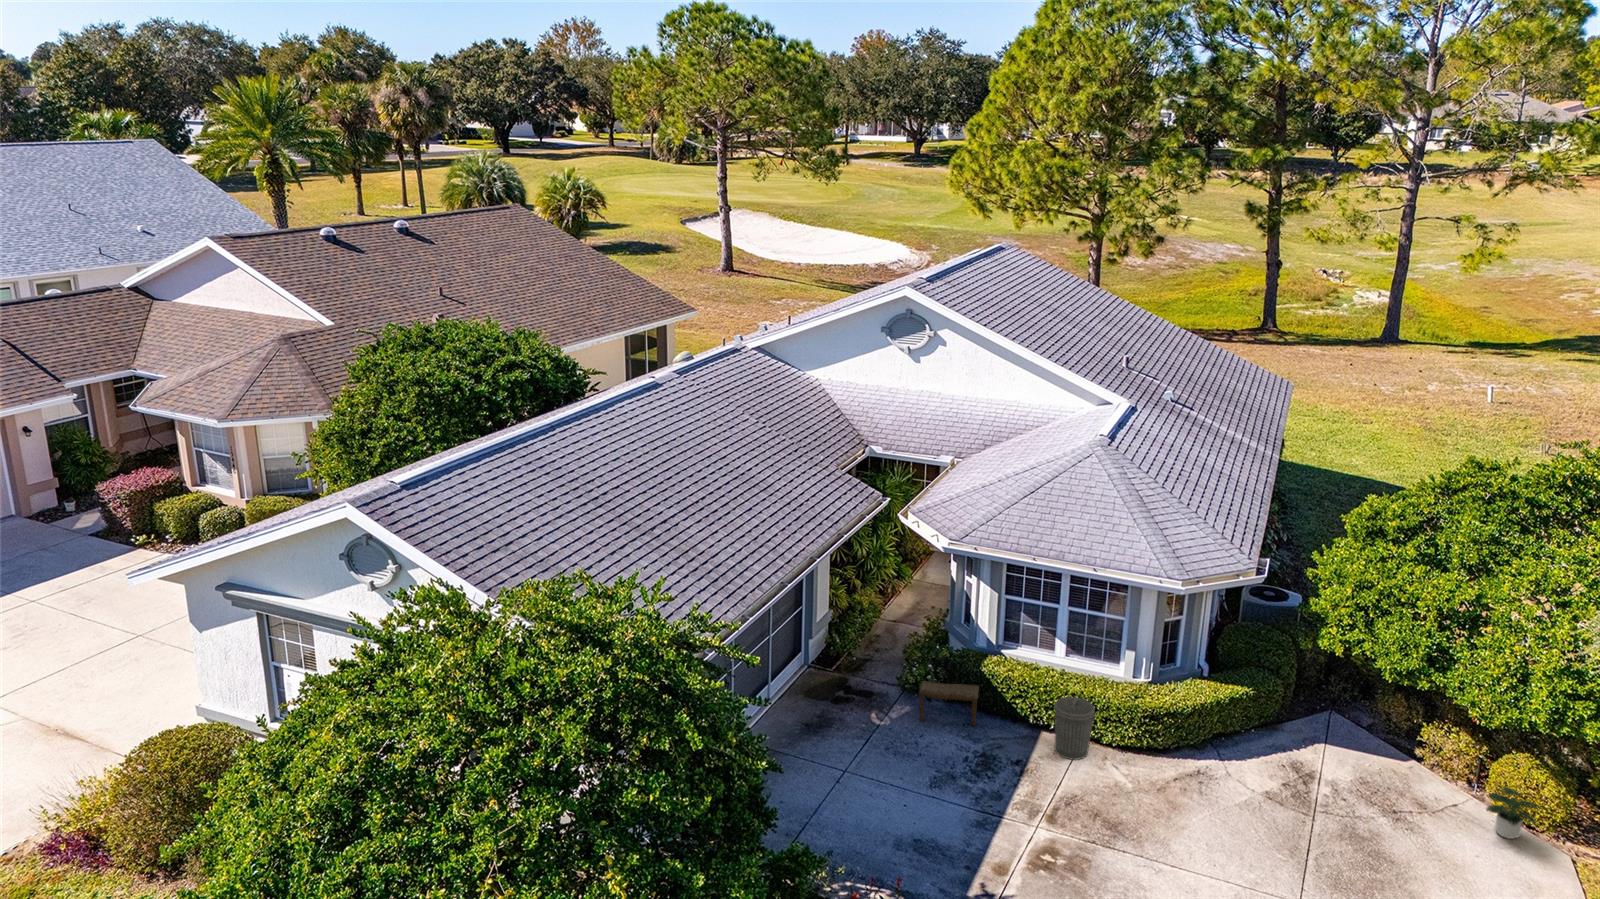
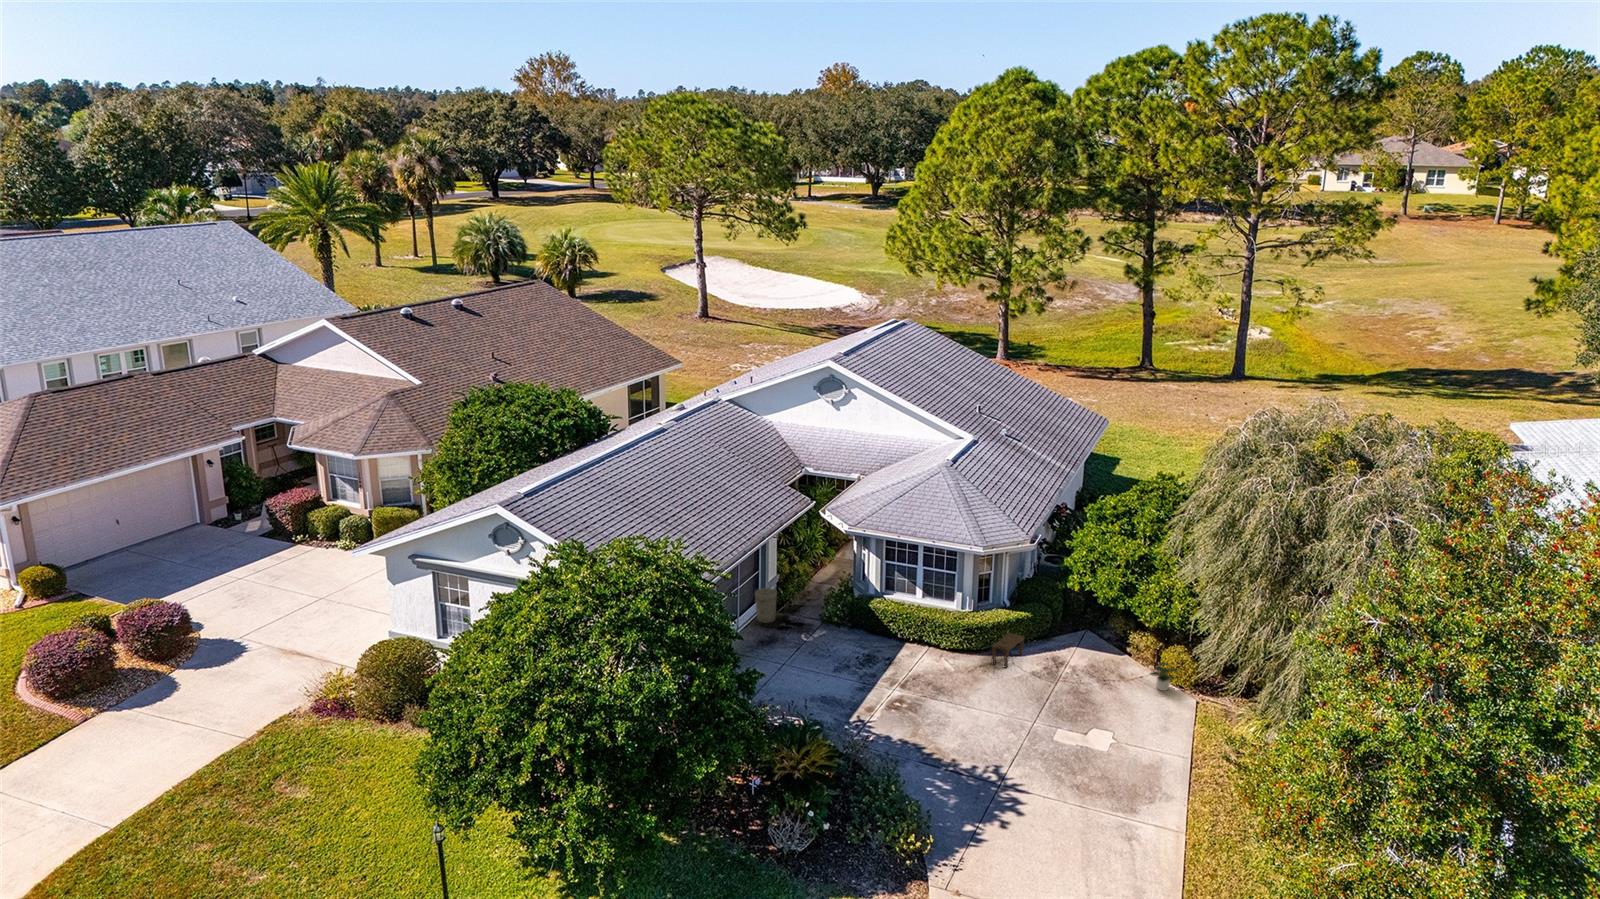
bench: present [919,681,979,726] -> present [992,633,1024,668]
trash can: present [1054,697,1095,760] -> present [755,588,777,622]

